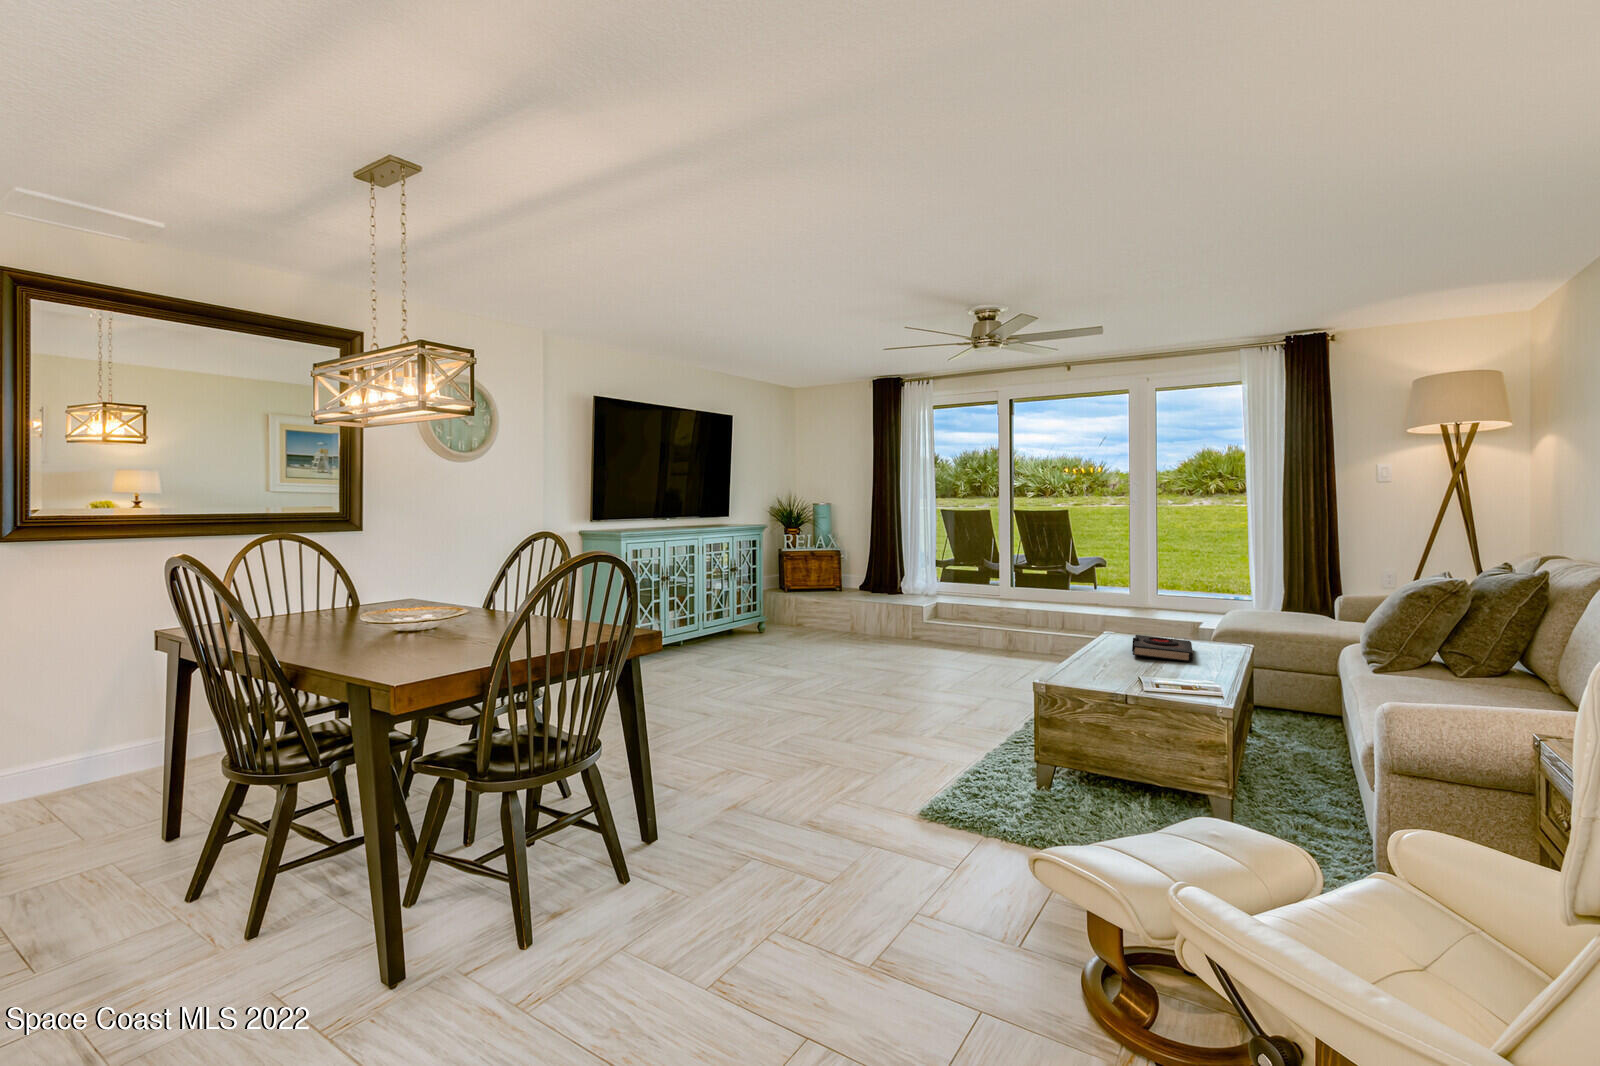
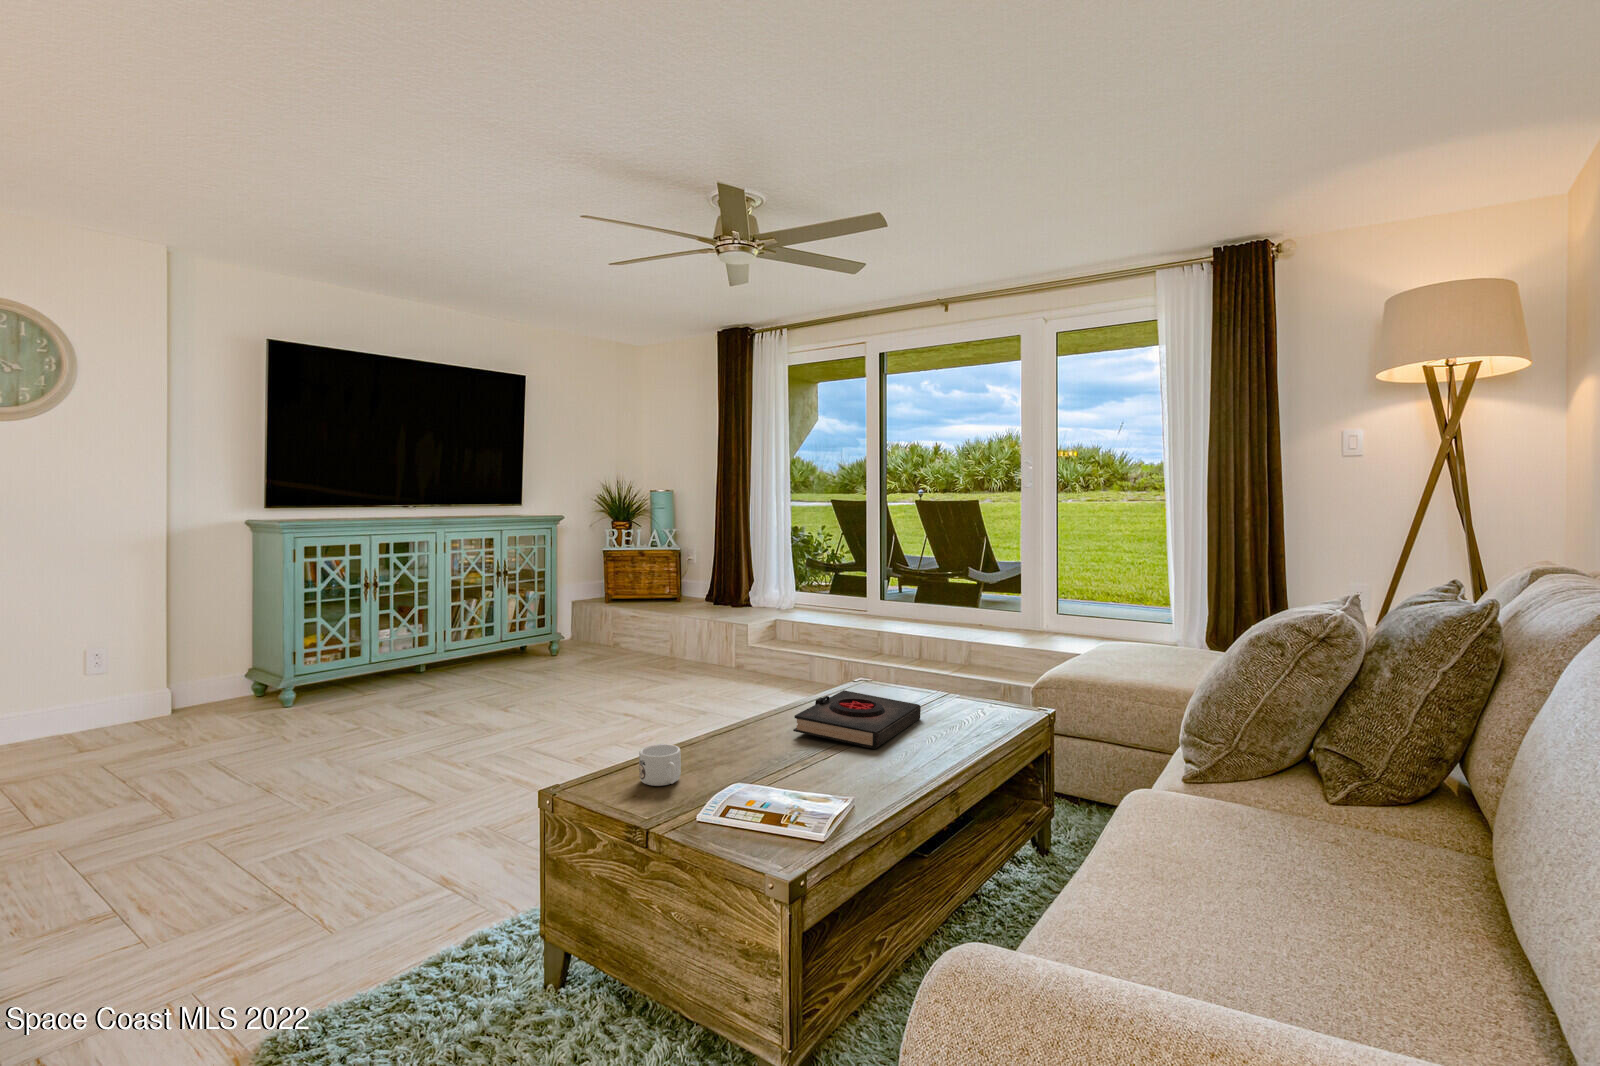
mug: none [1085,658,1115,678] -> present [639,744,681,786]

